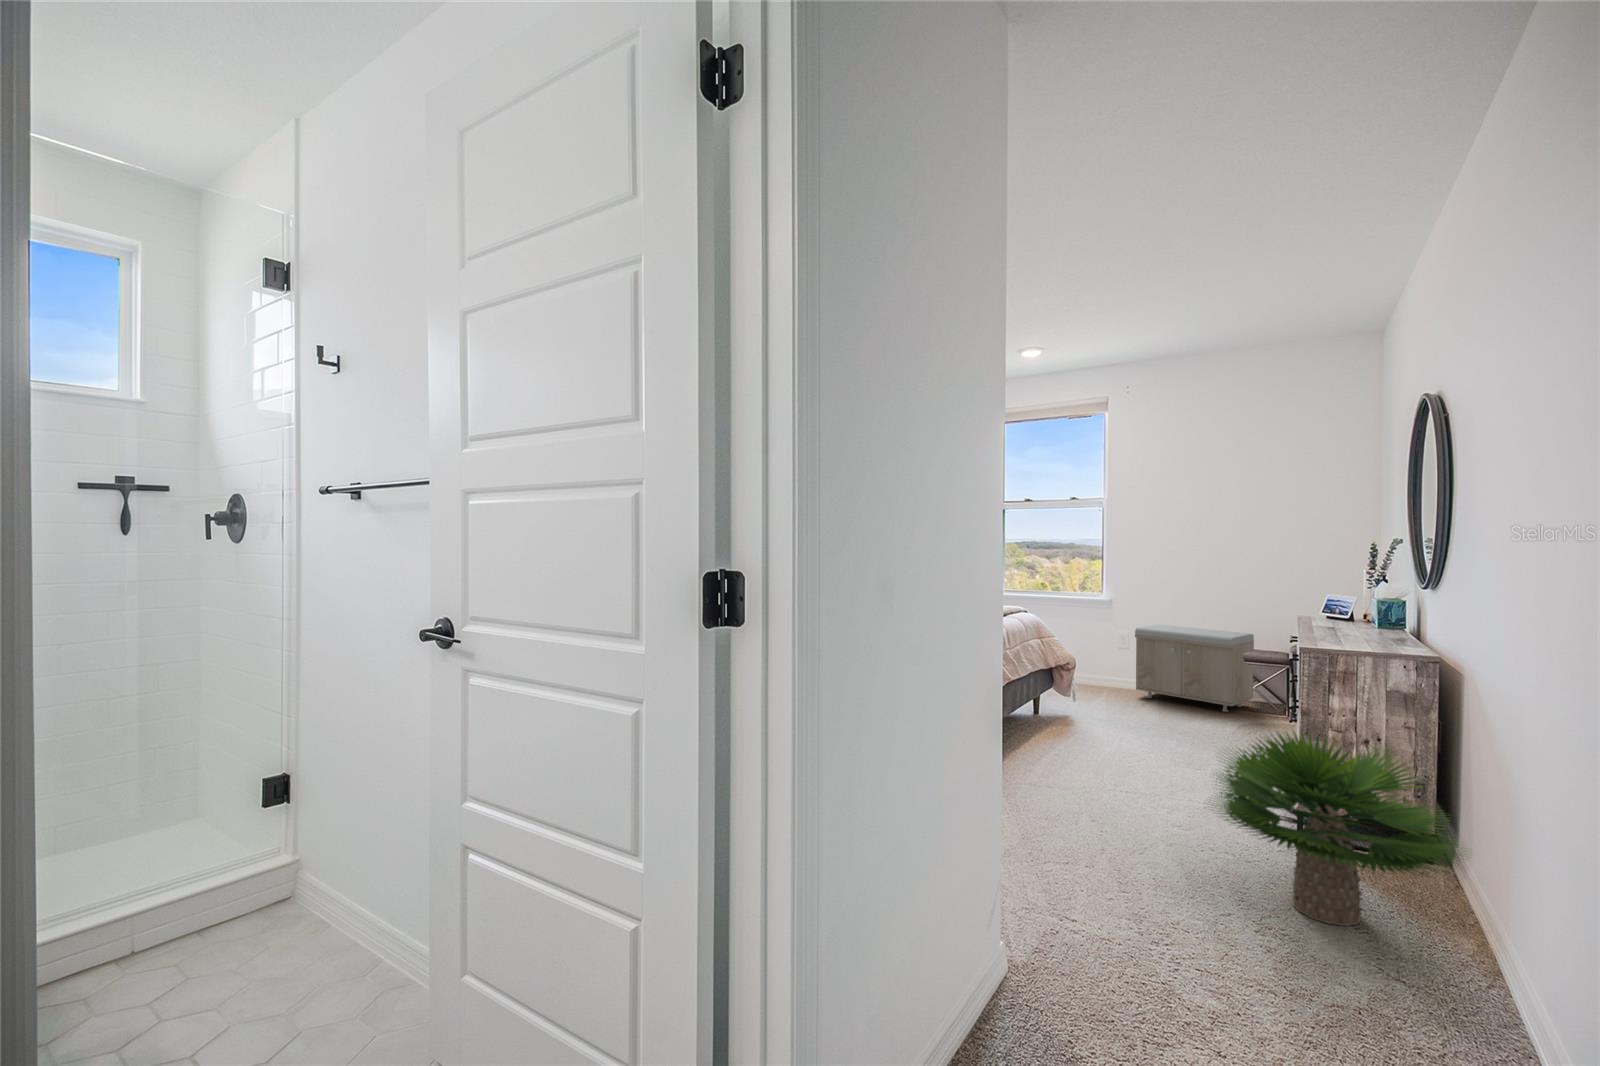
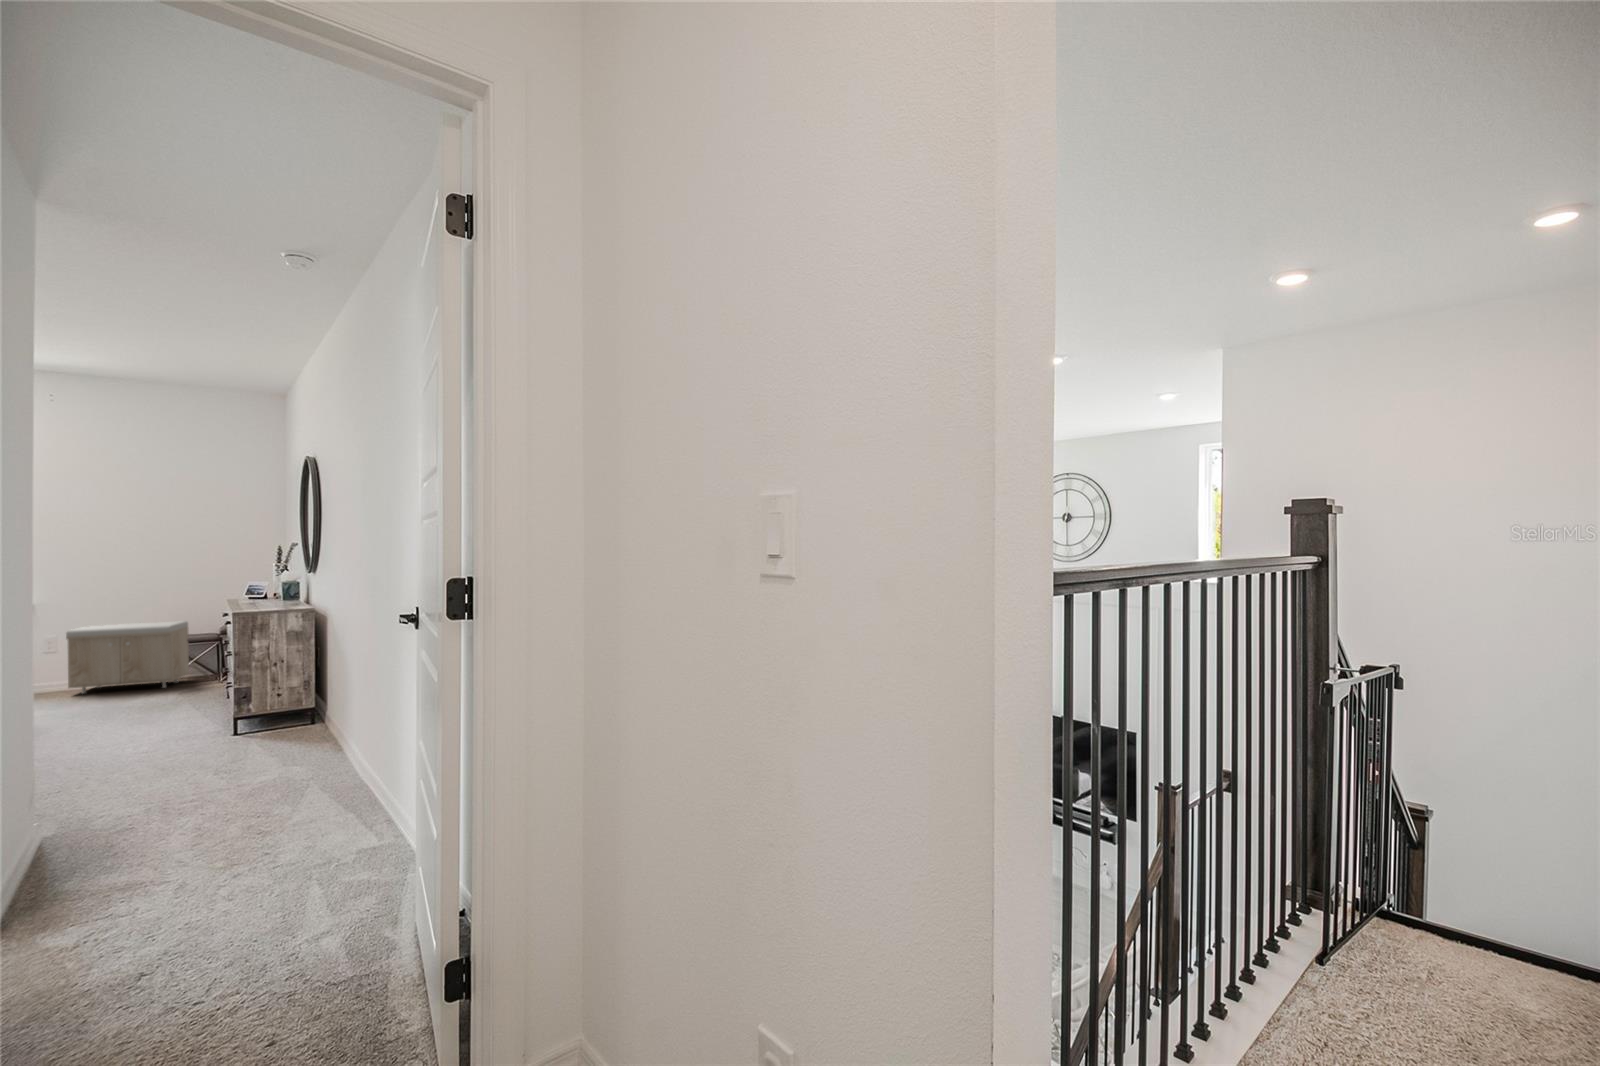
potted plant: present [1216,732,1464,926] -> none [173,655,329,762]

